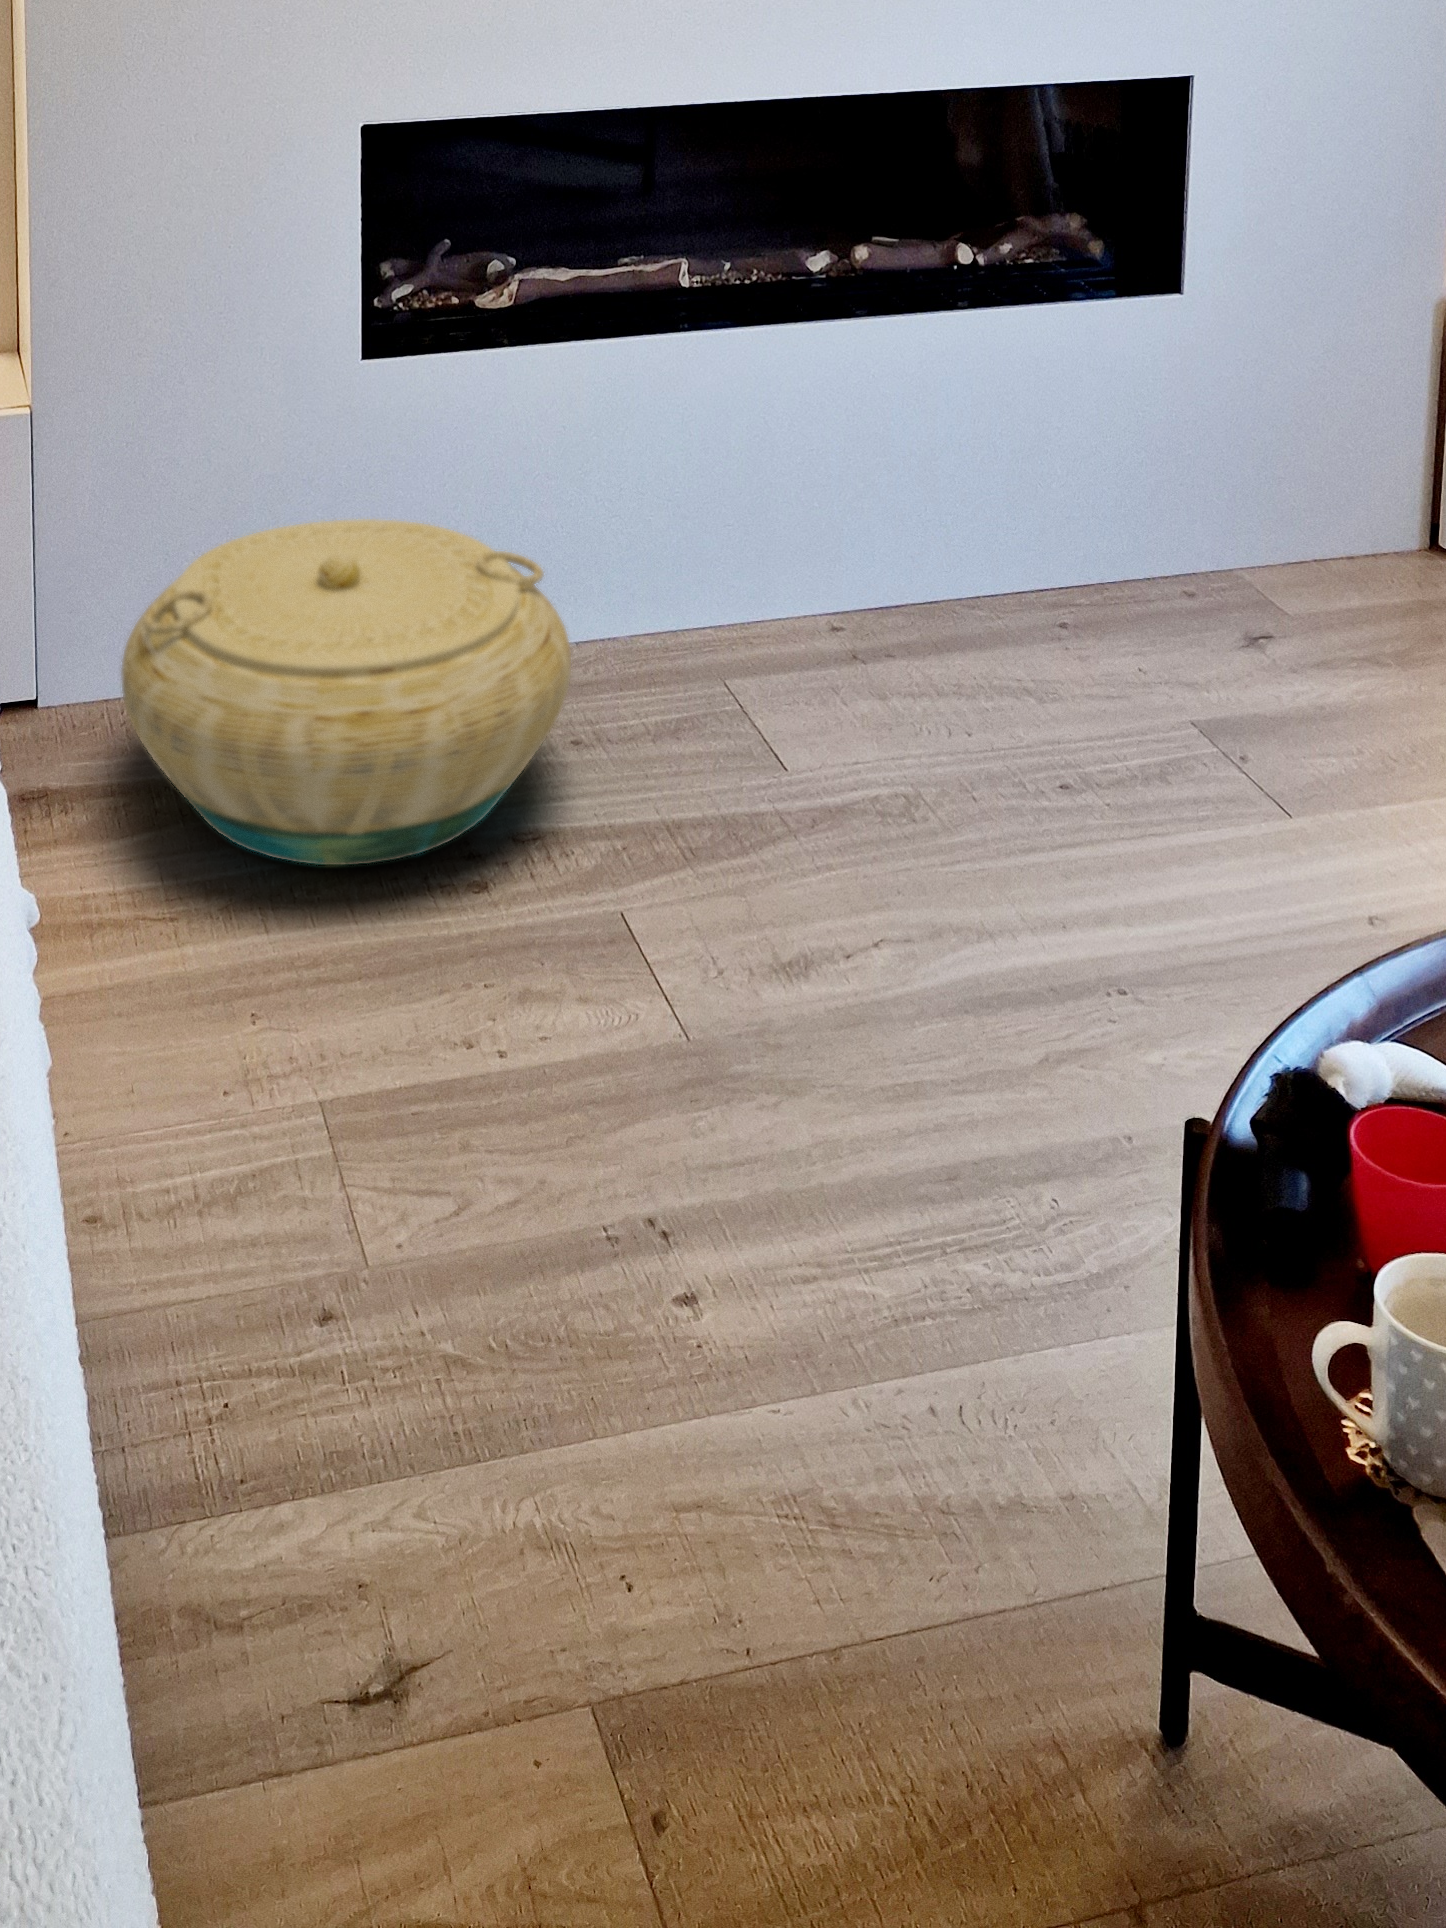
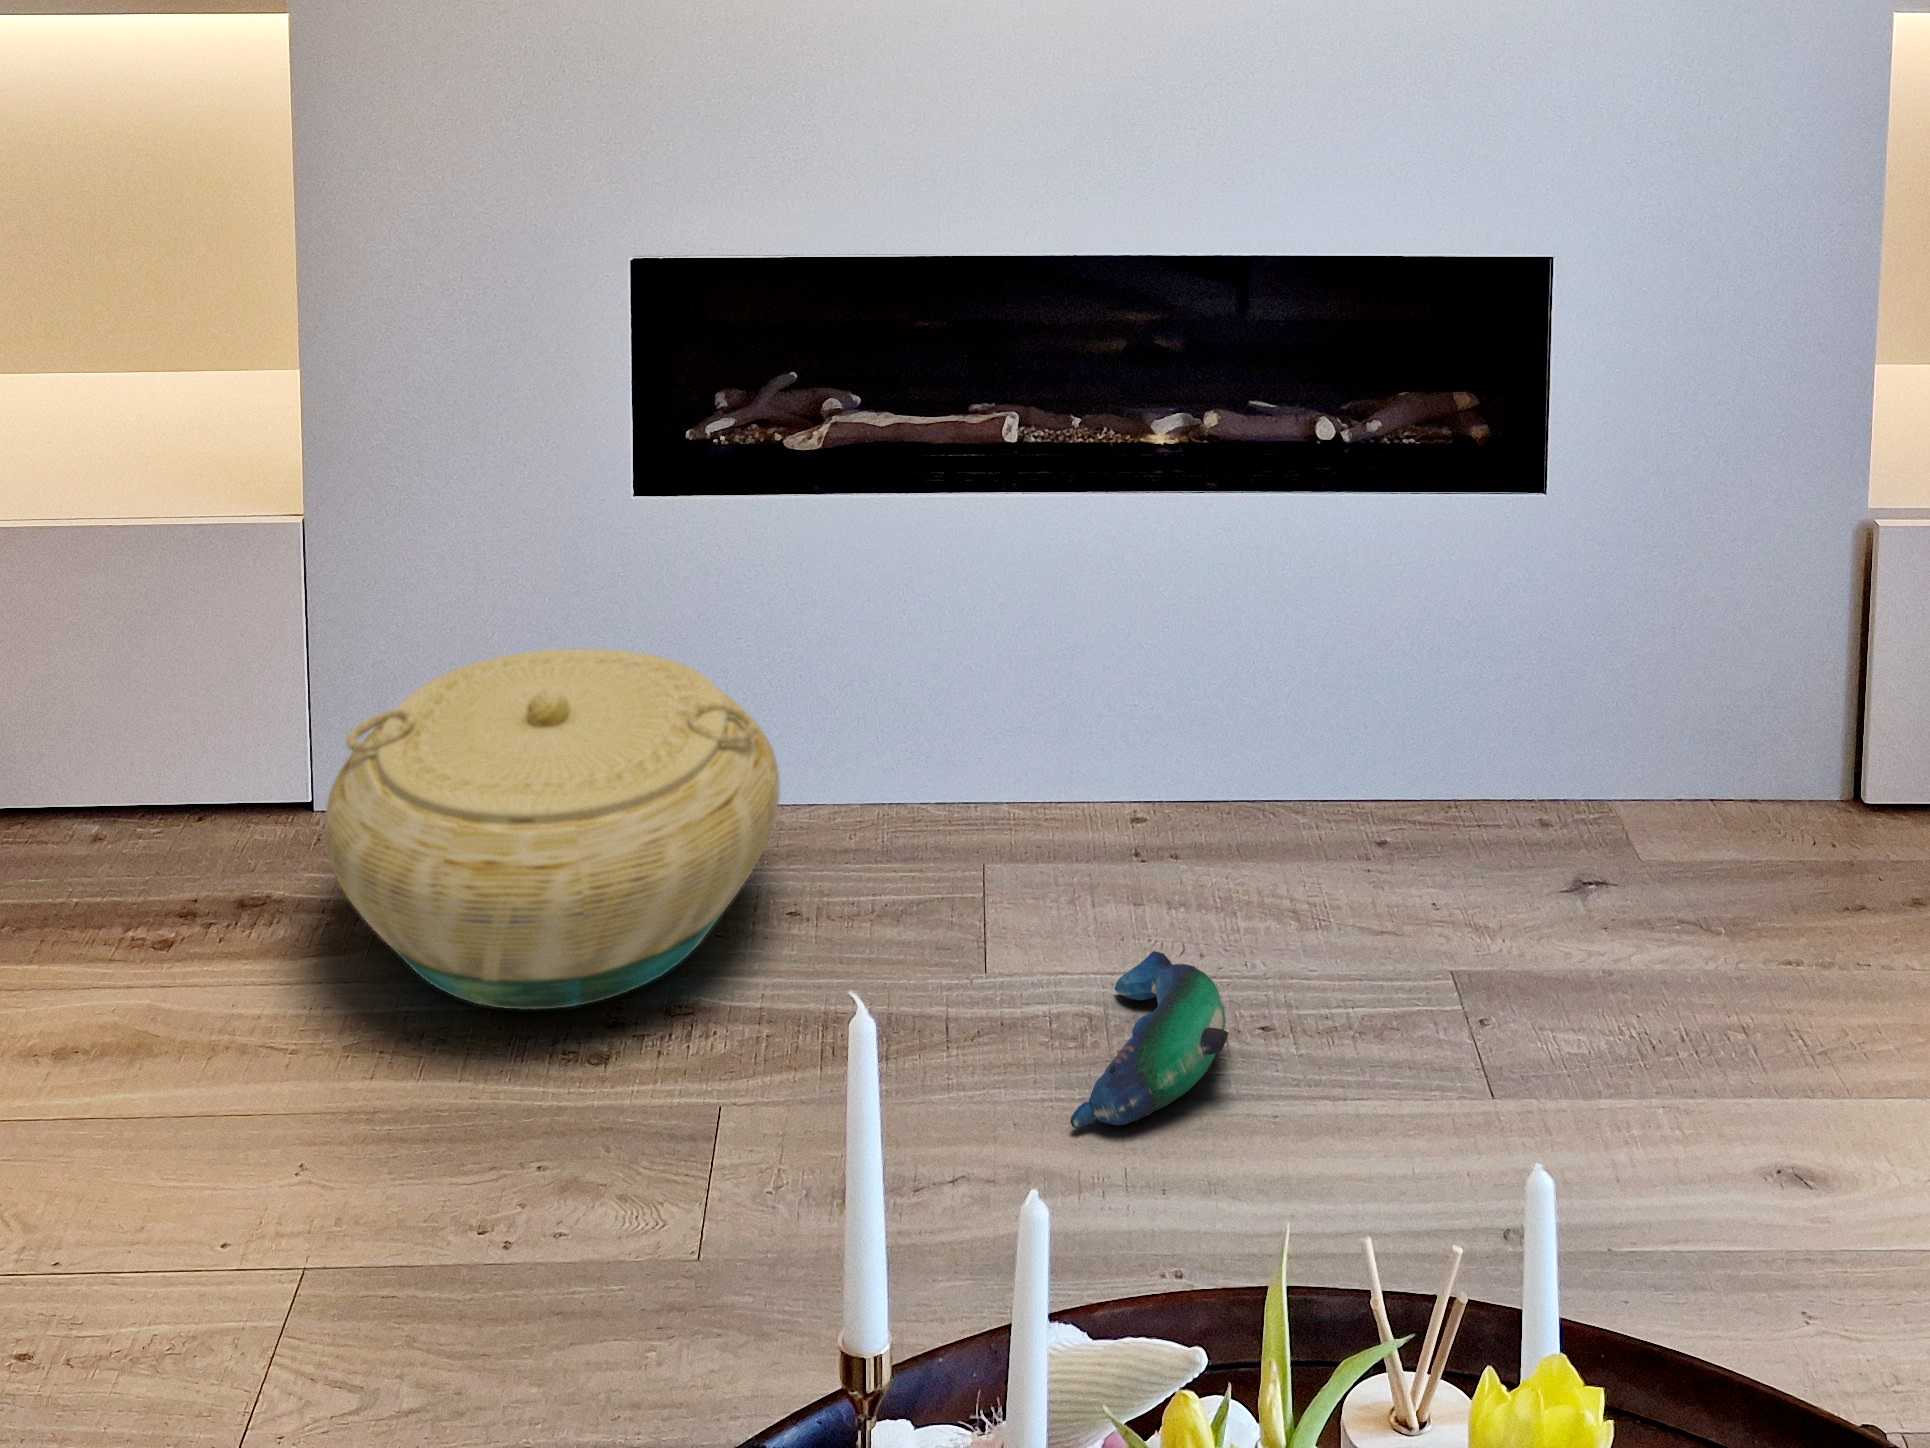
plush toy: none [905,733,1060,884] -> present [1070,951,1230,1128]

